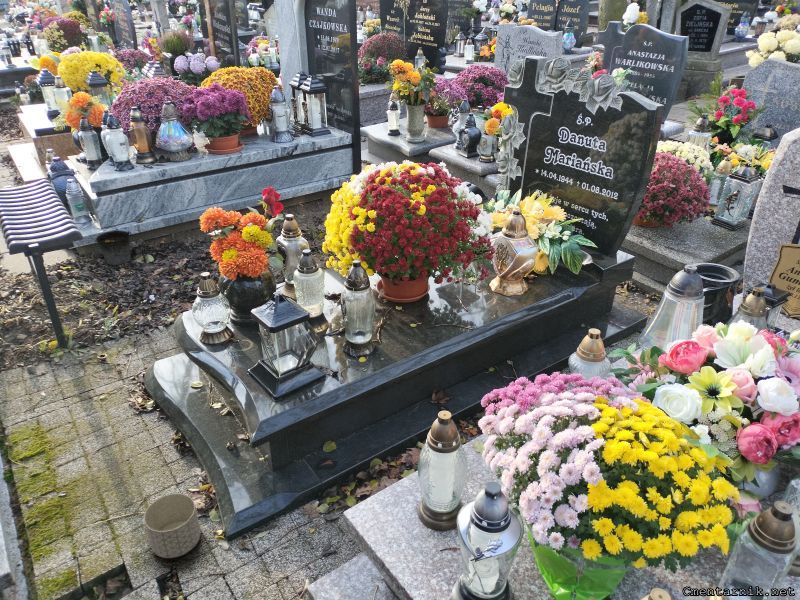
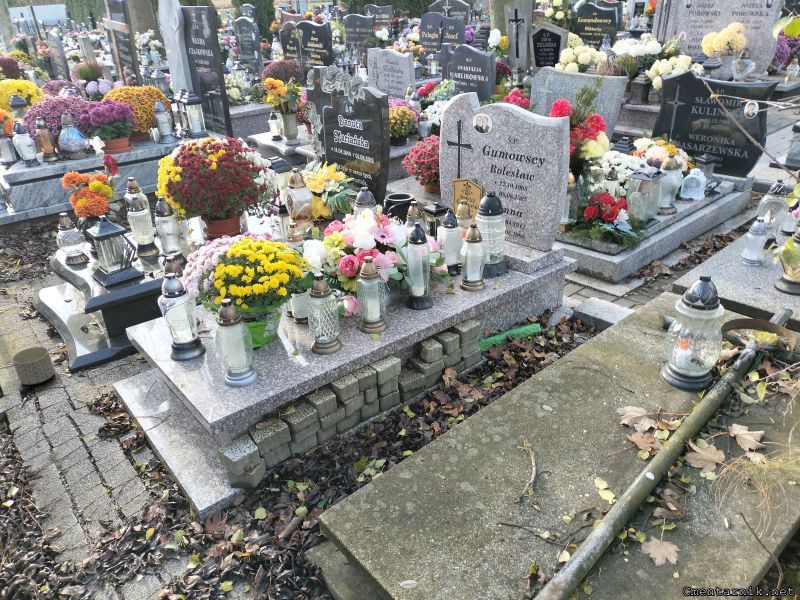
bucket: present [95,231,131,265] -> none [7,212,39,239]

